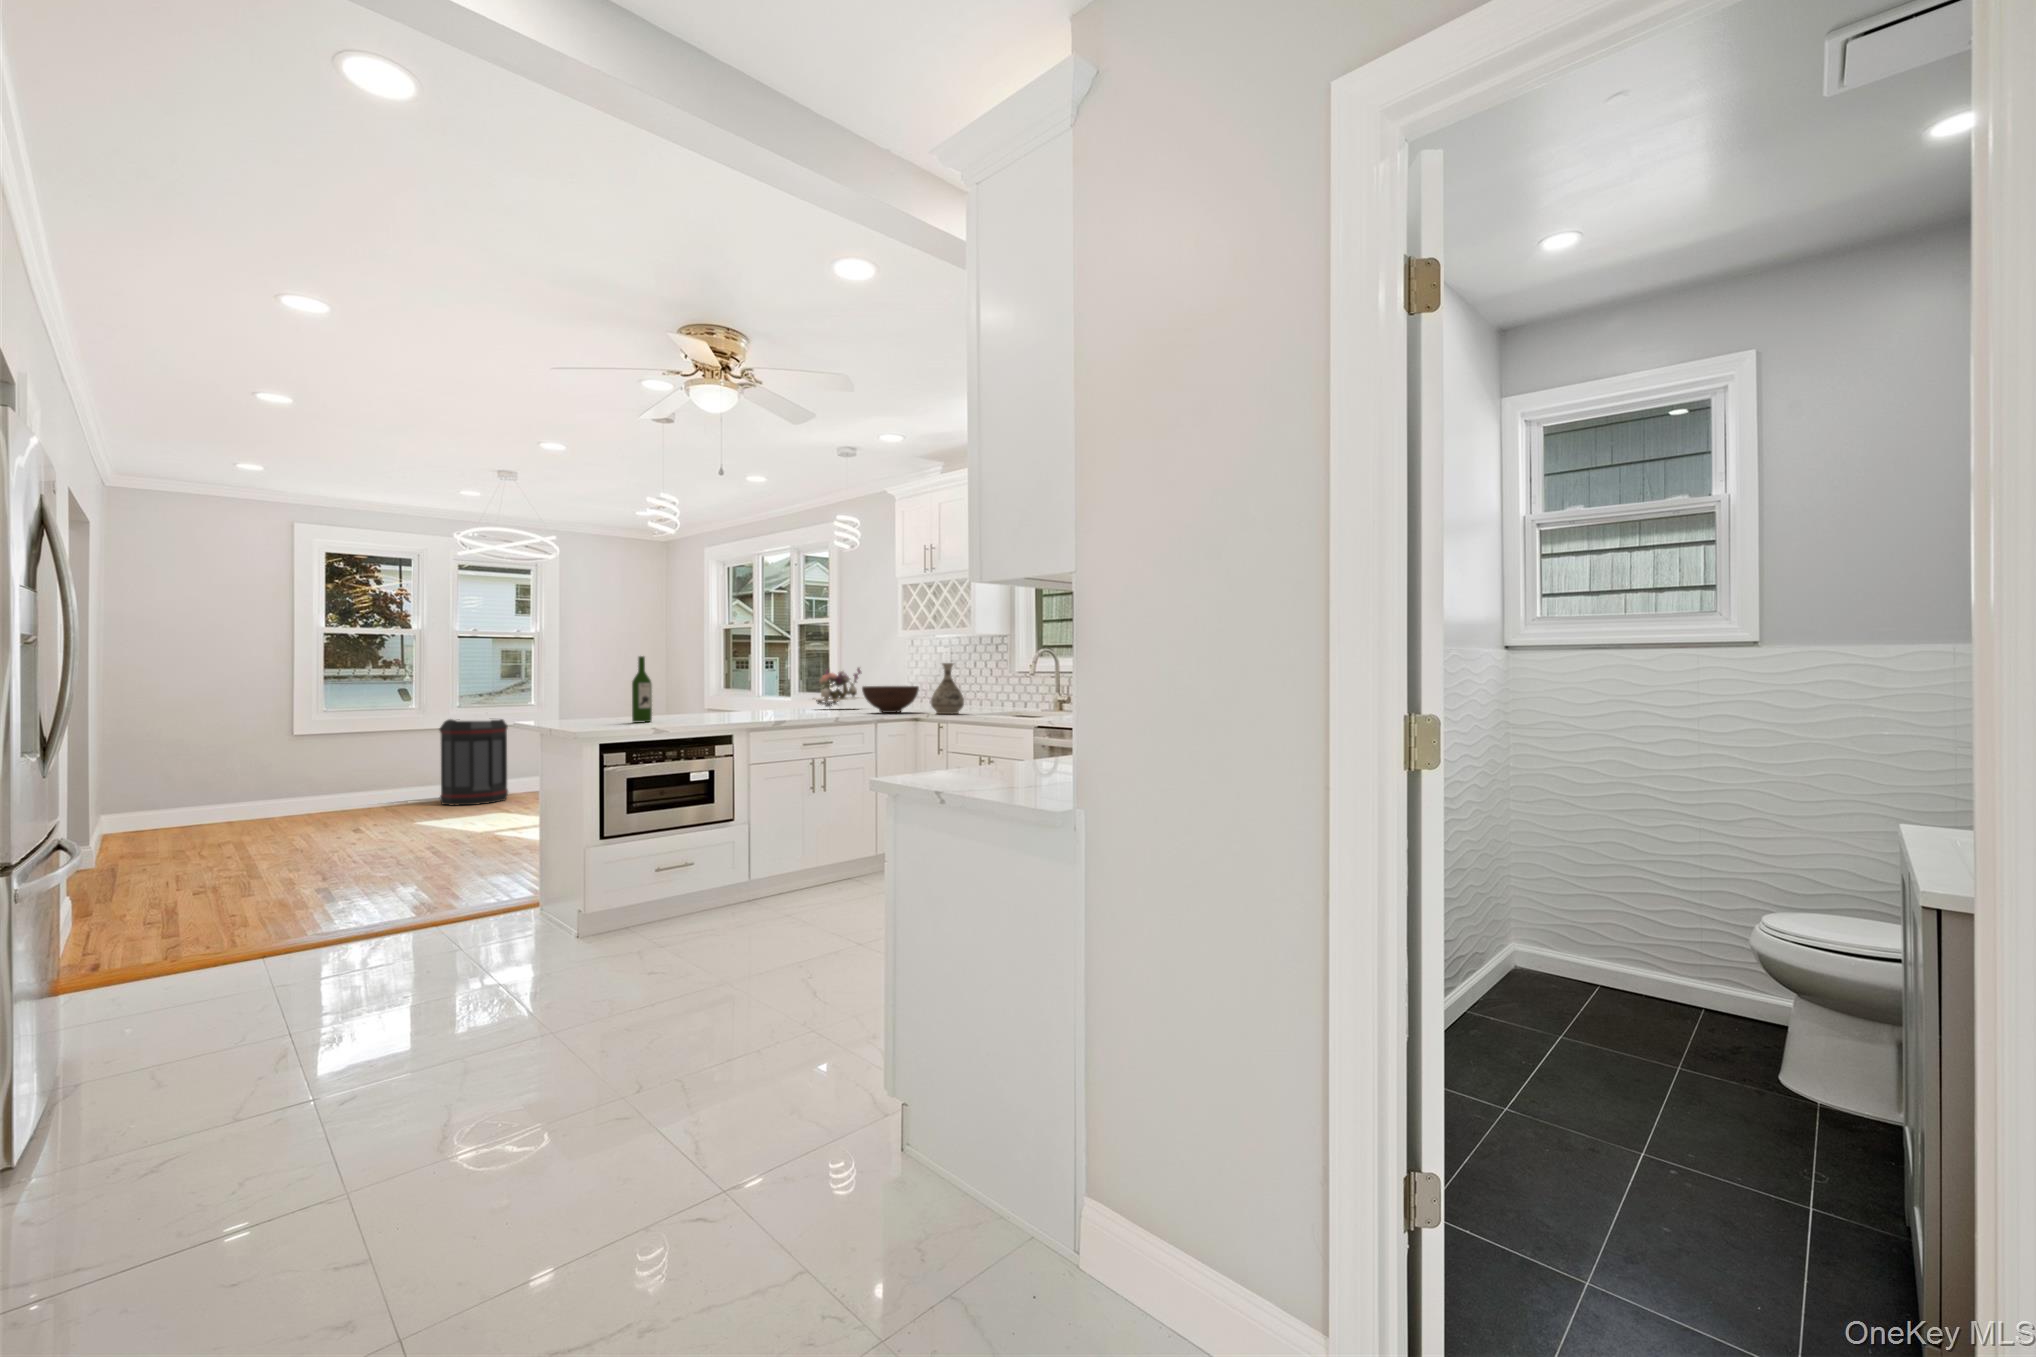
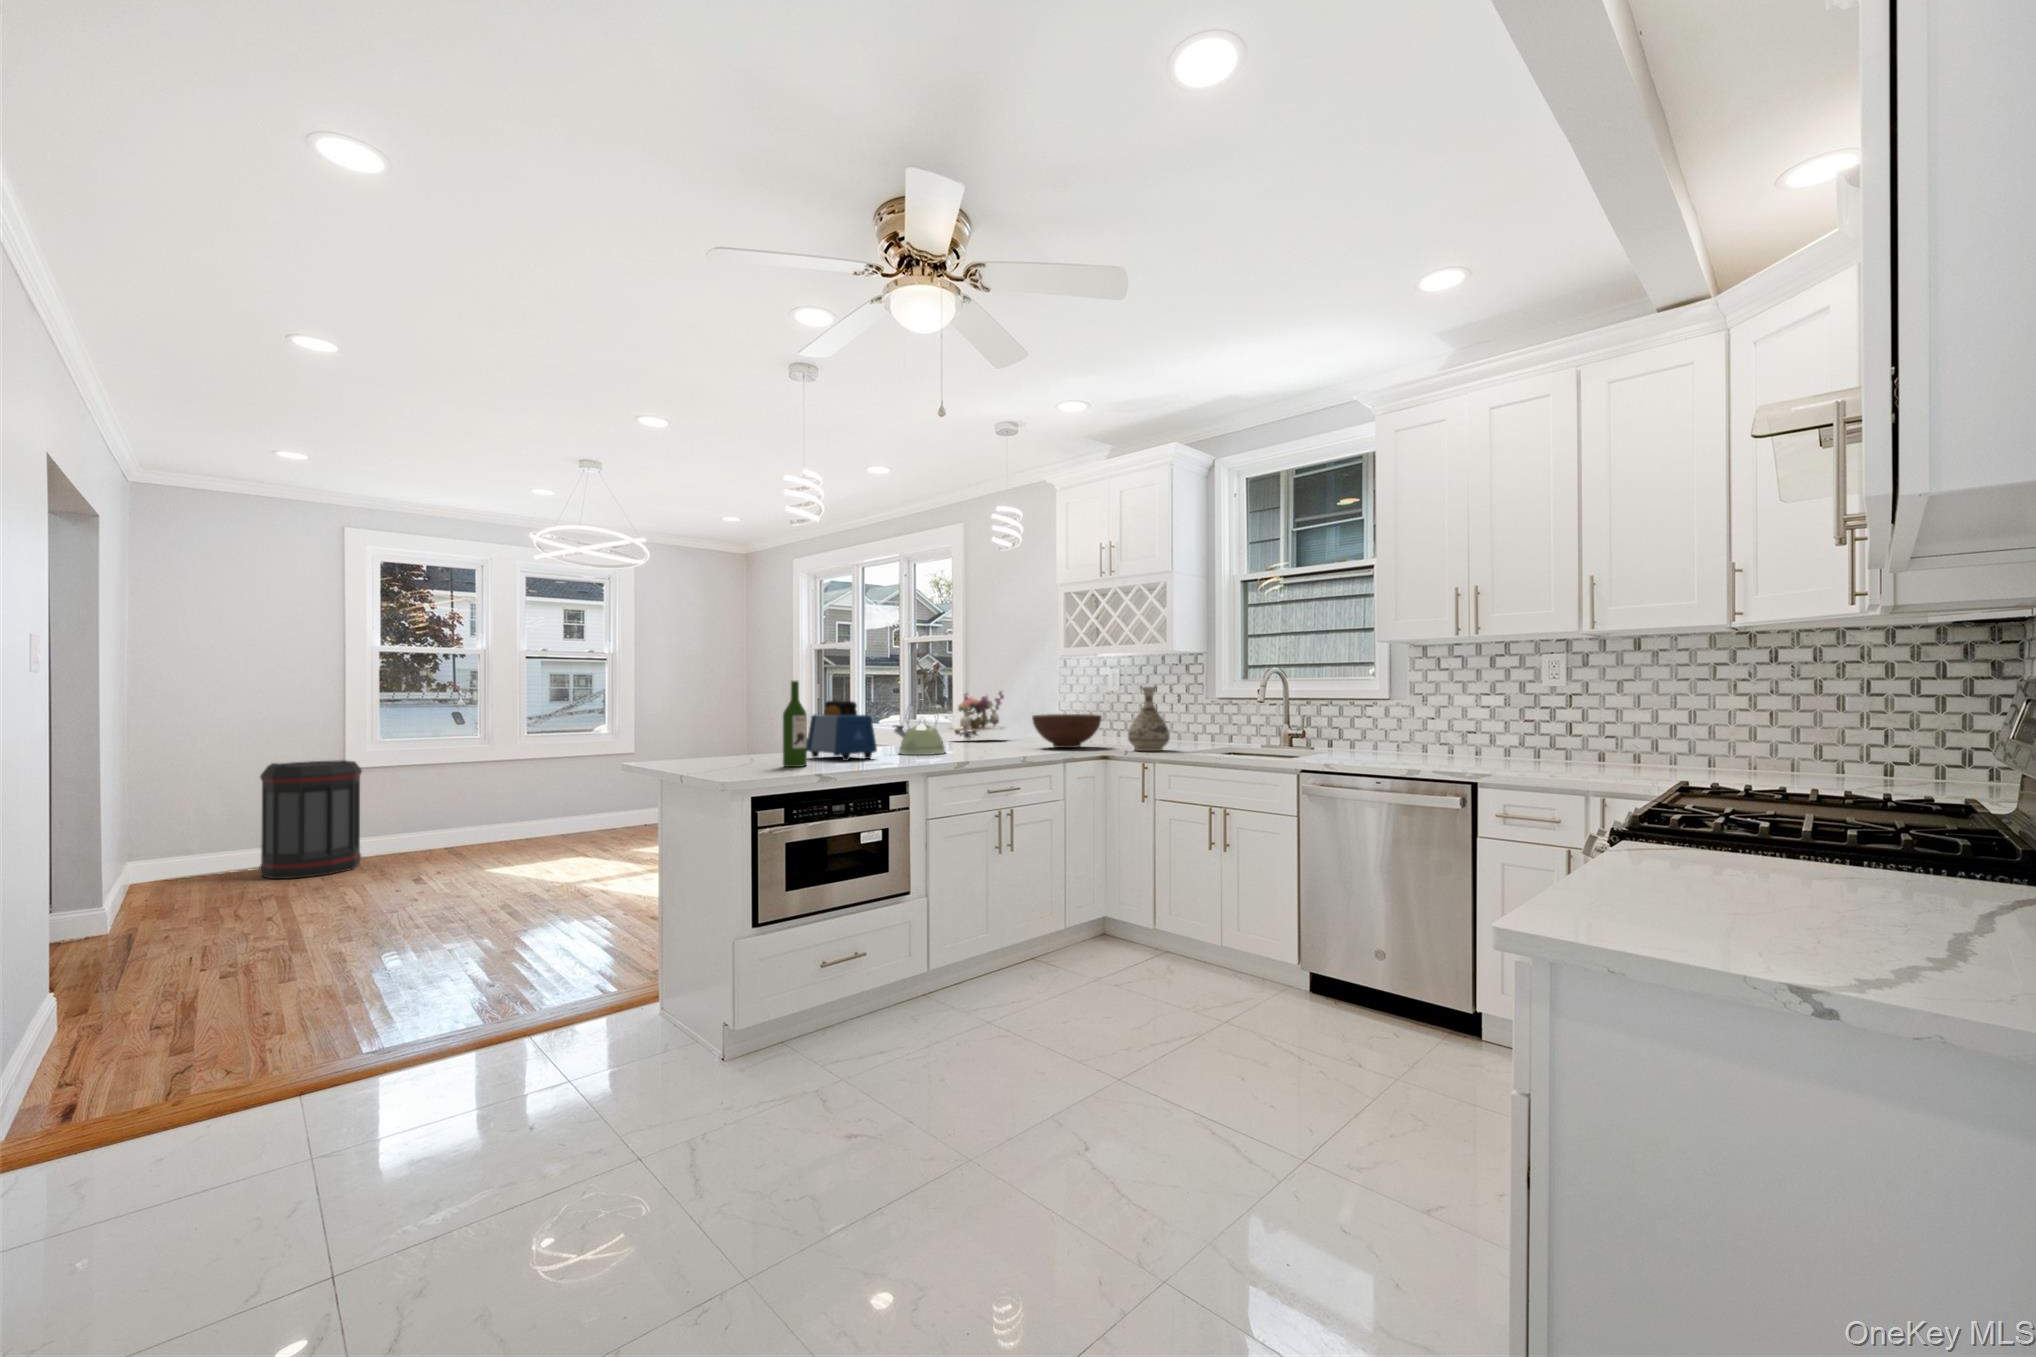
toaster: none [663,673,718,720] -> present [807,701,877,761]
kettle: none [740,673,783,717] -> present [894,702,945,755]
trash can: present [439,719,508,806] -> present [260,760,362,879]

